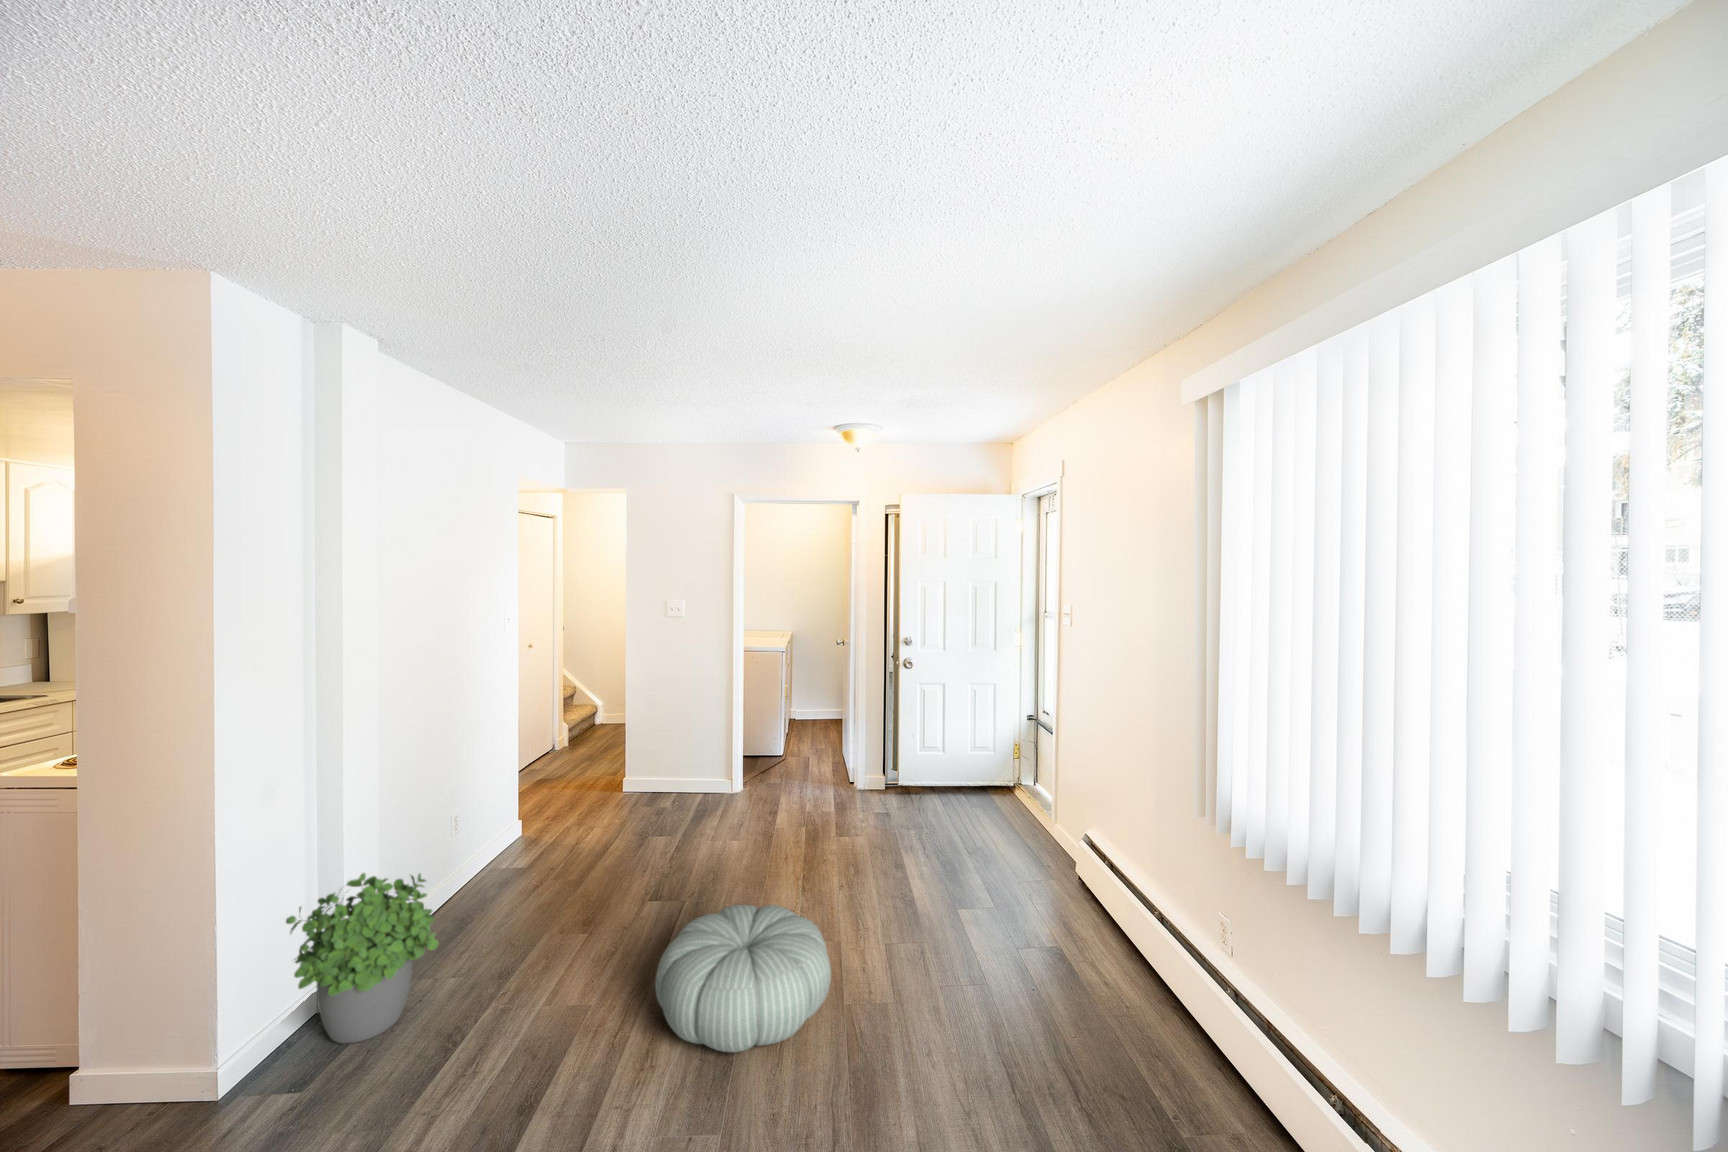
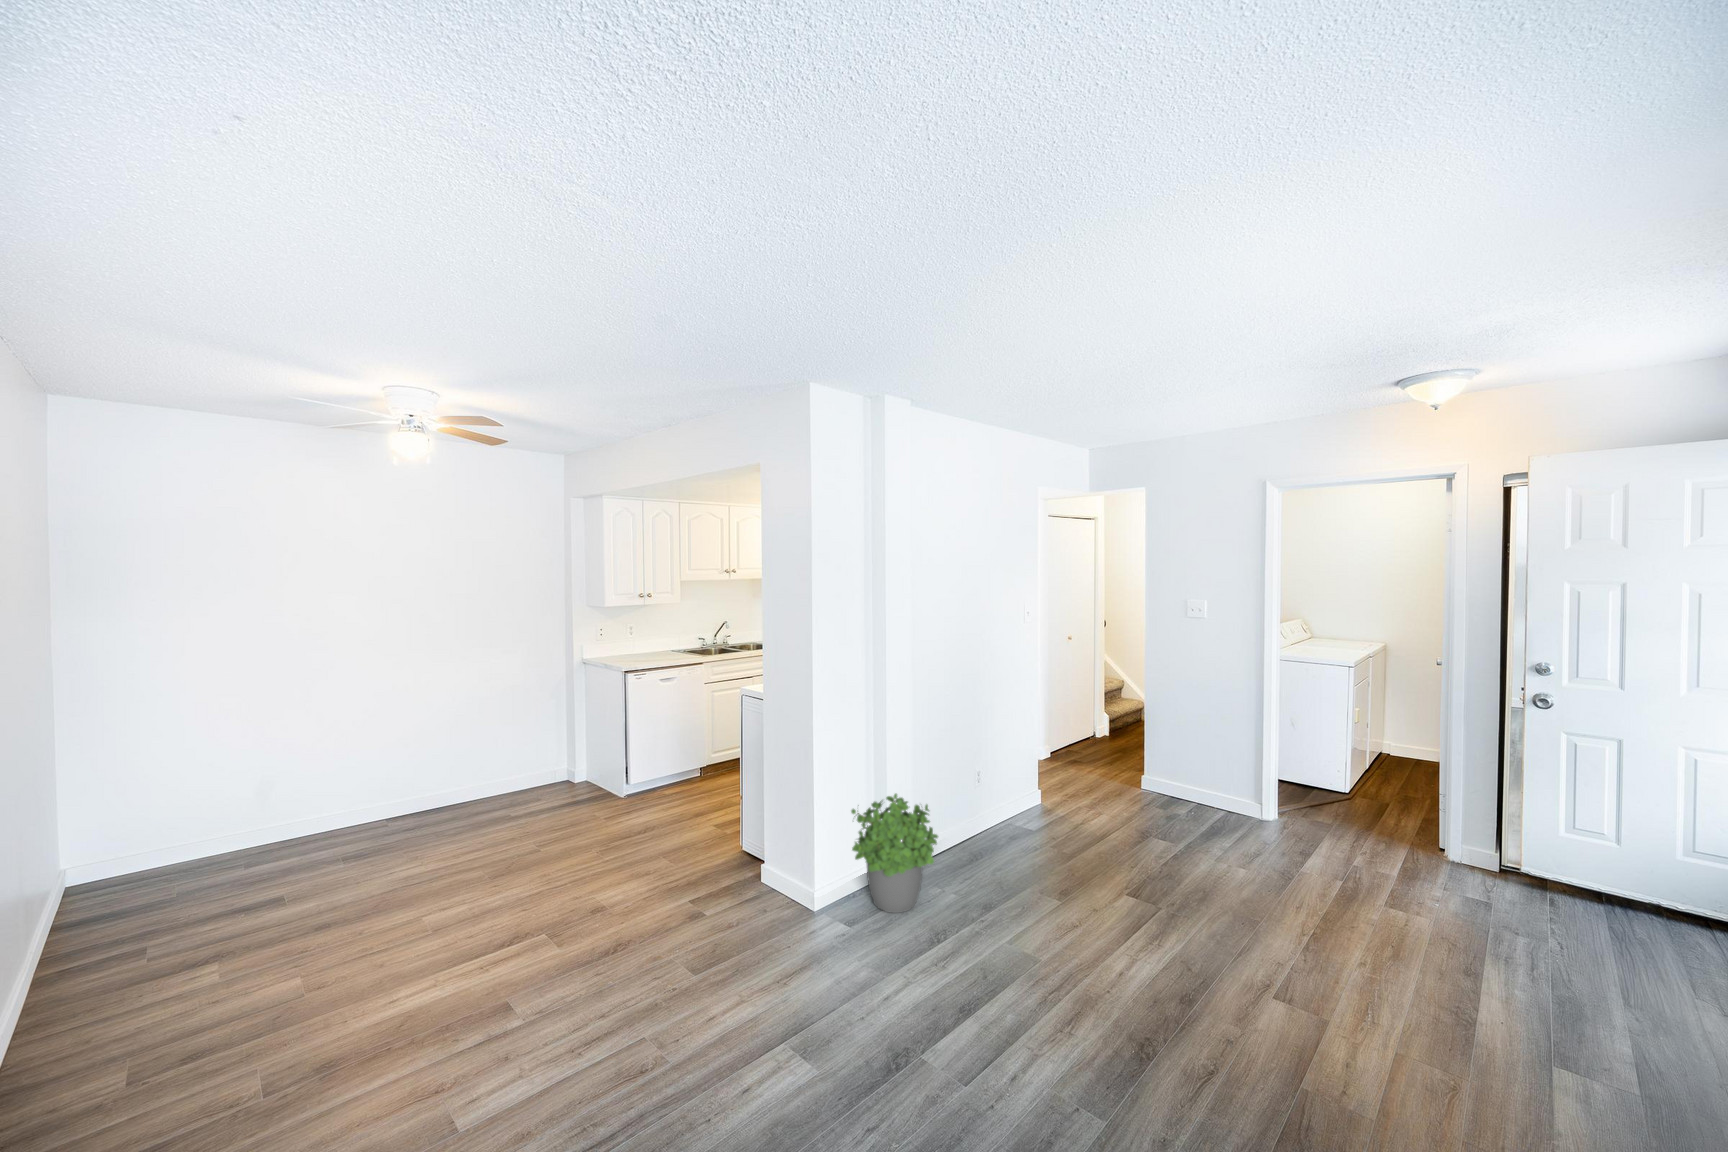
pouf: present [655,905,831,1052] -> none [1085,921,1282,1080]

